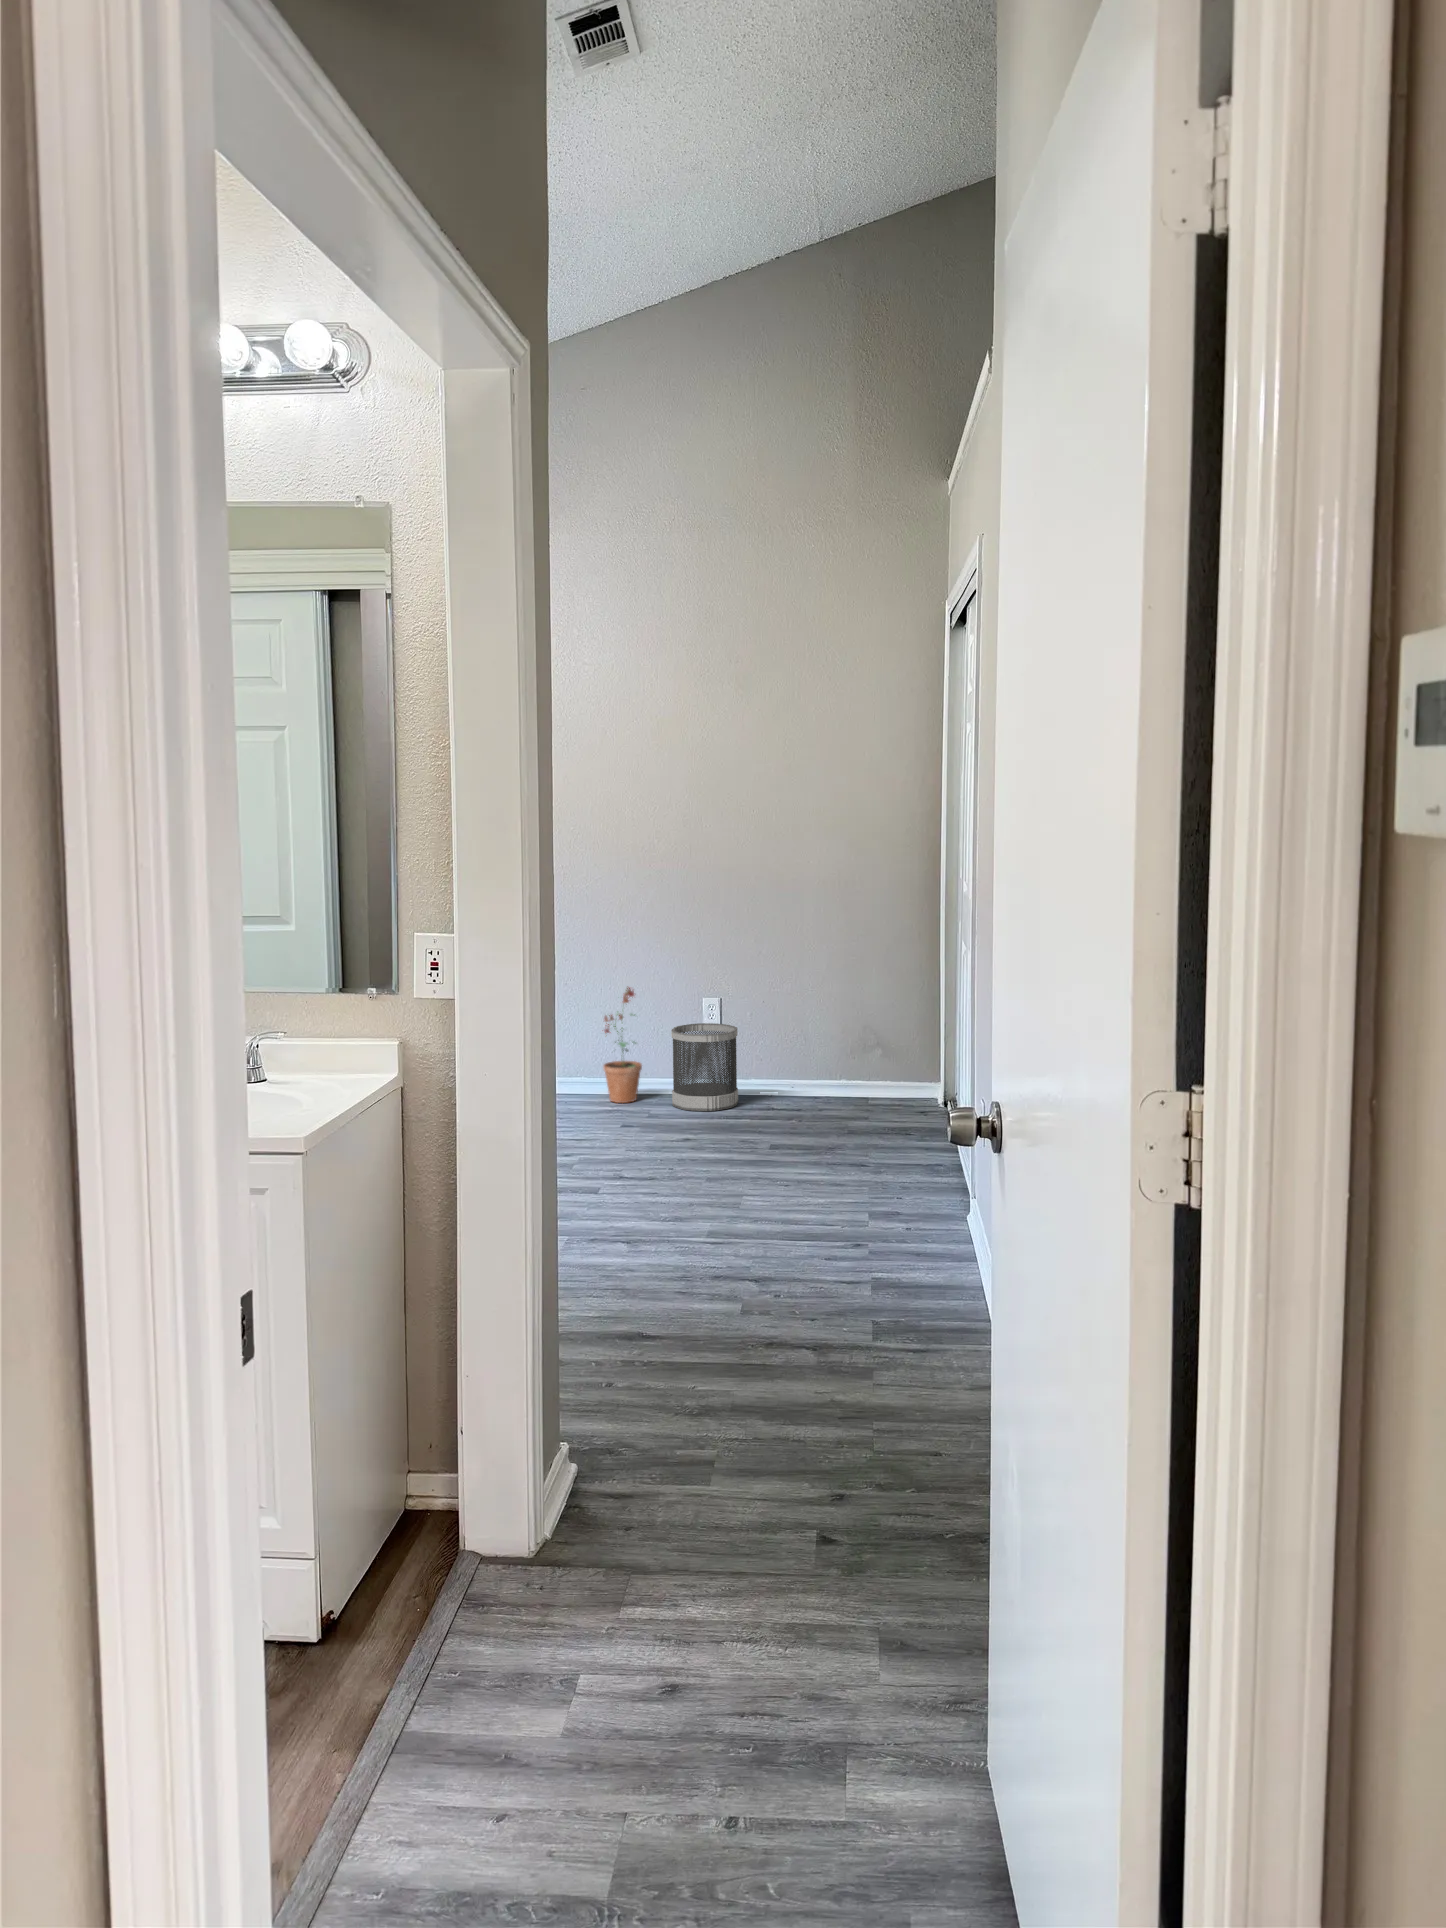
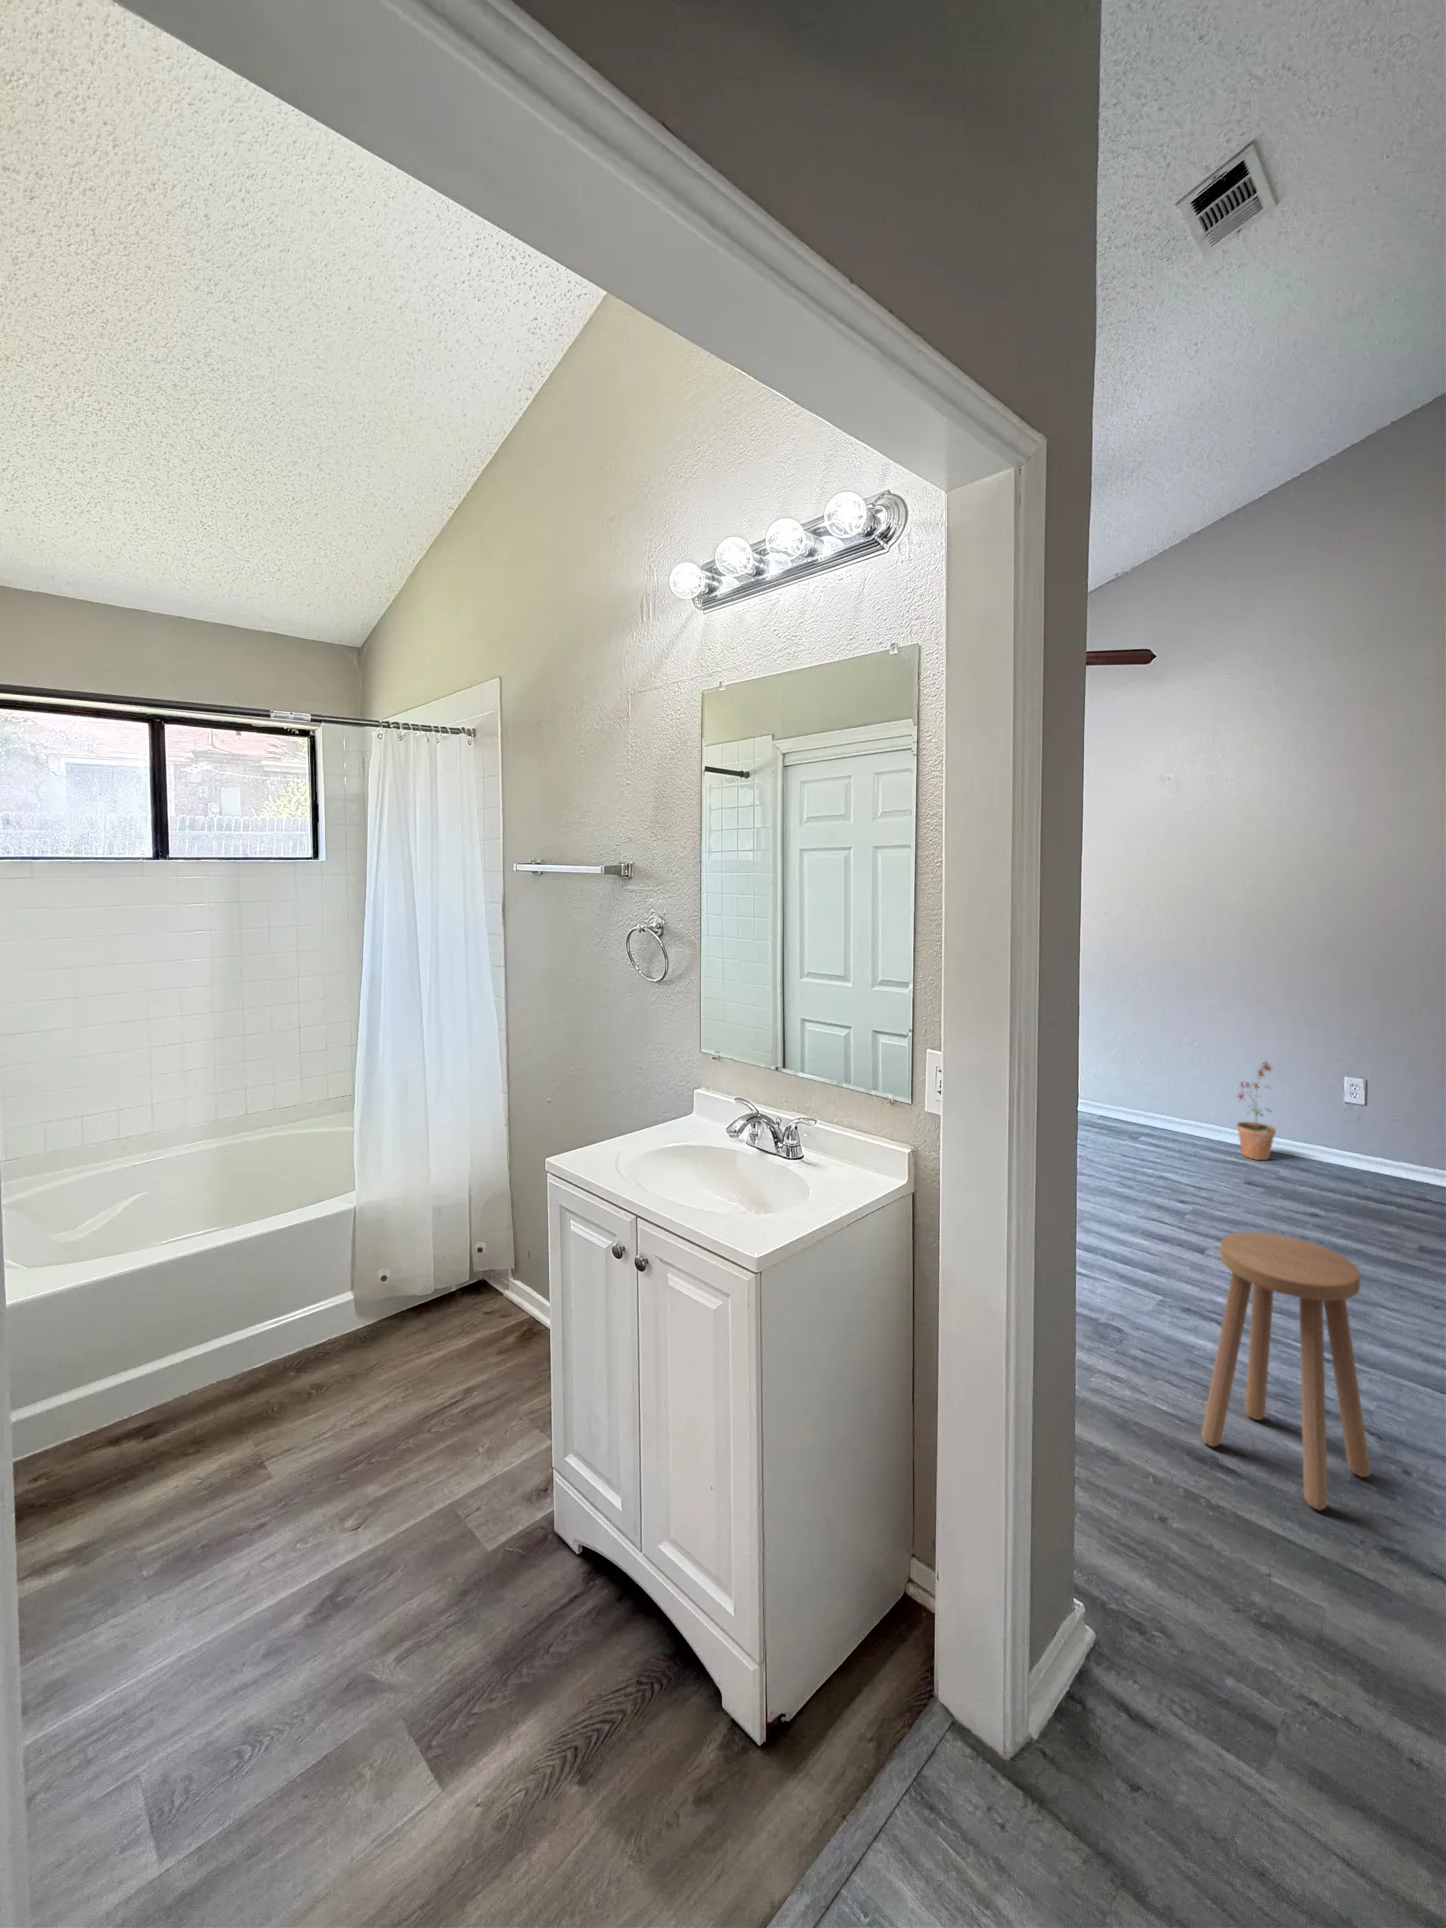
wastebasket: present [671,1023,738,1111] -> none [1306,1103,1383,1190]
stool: none [627,1110,756,1339] -> present [1201,1232,1371,1510]

